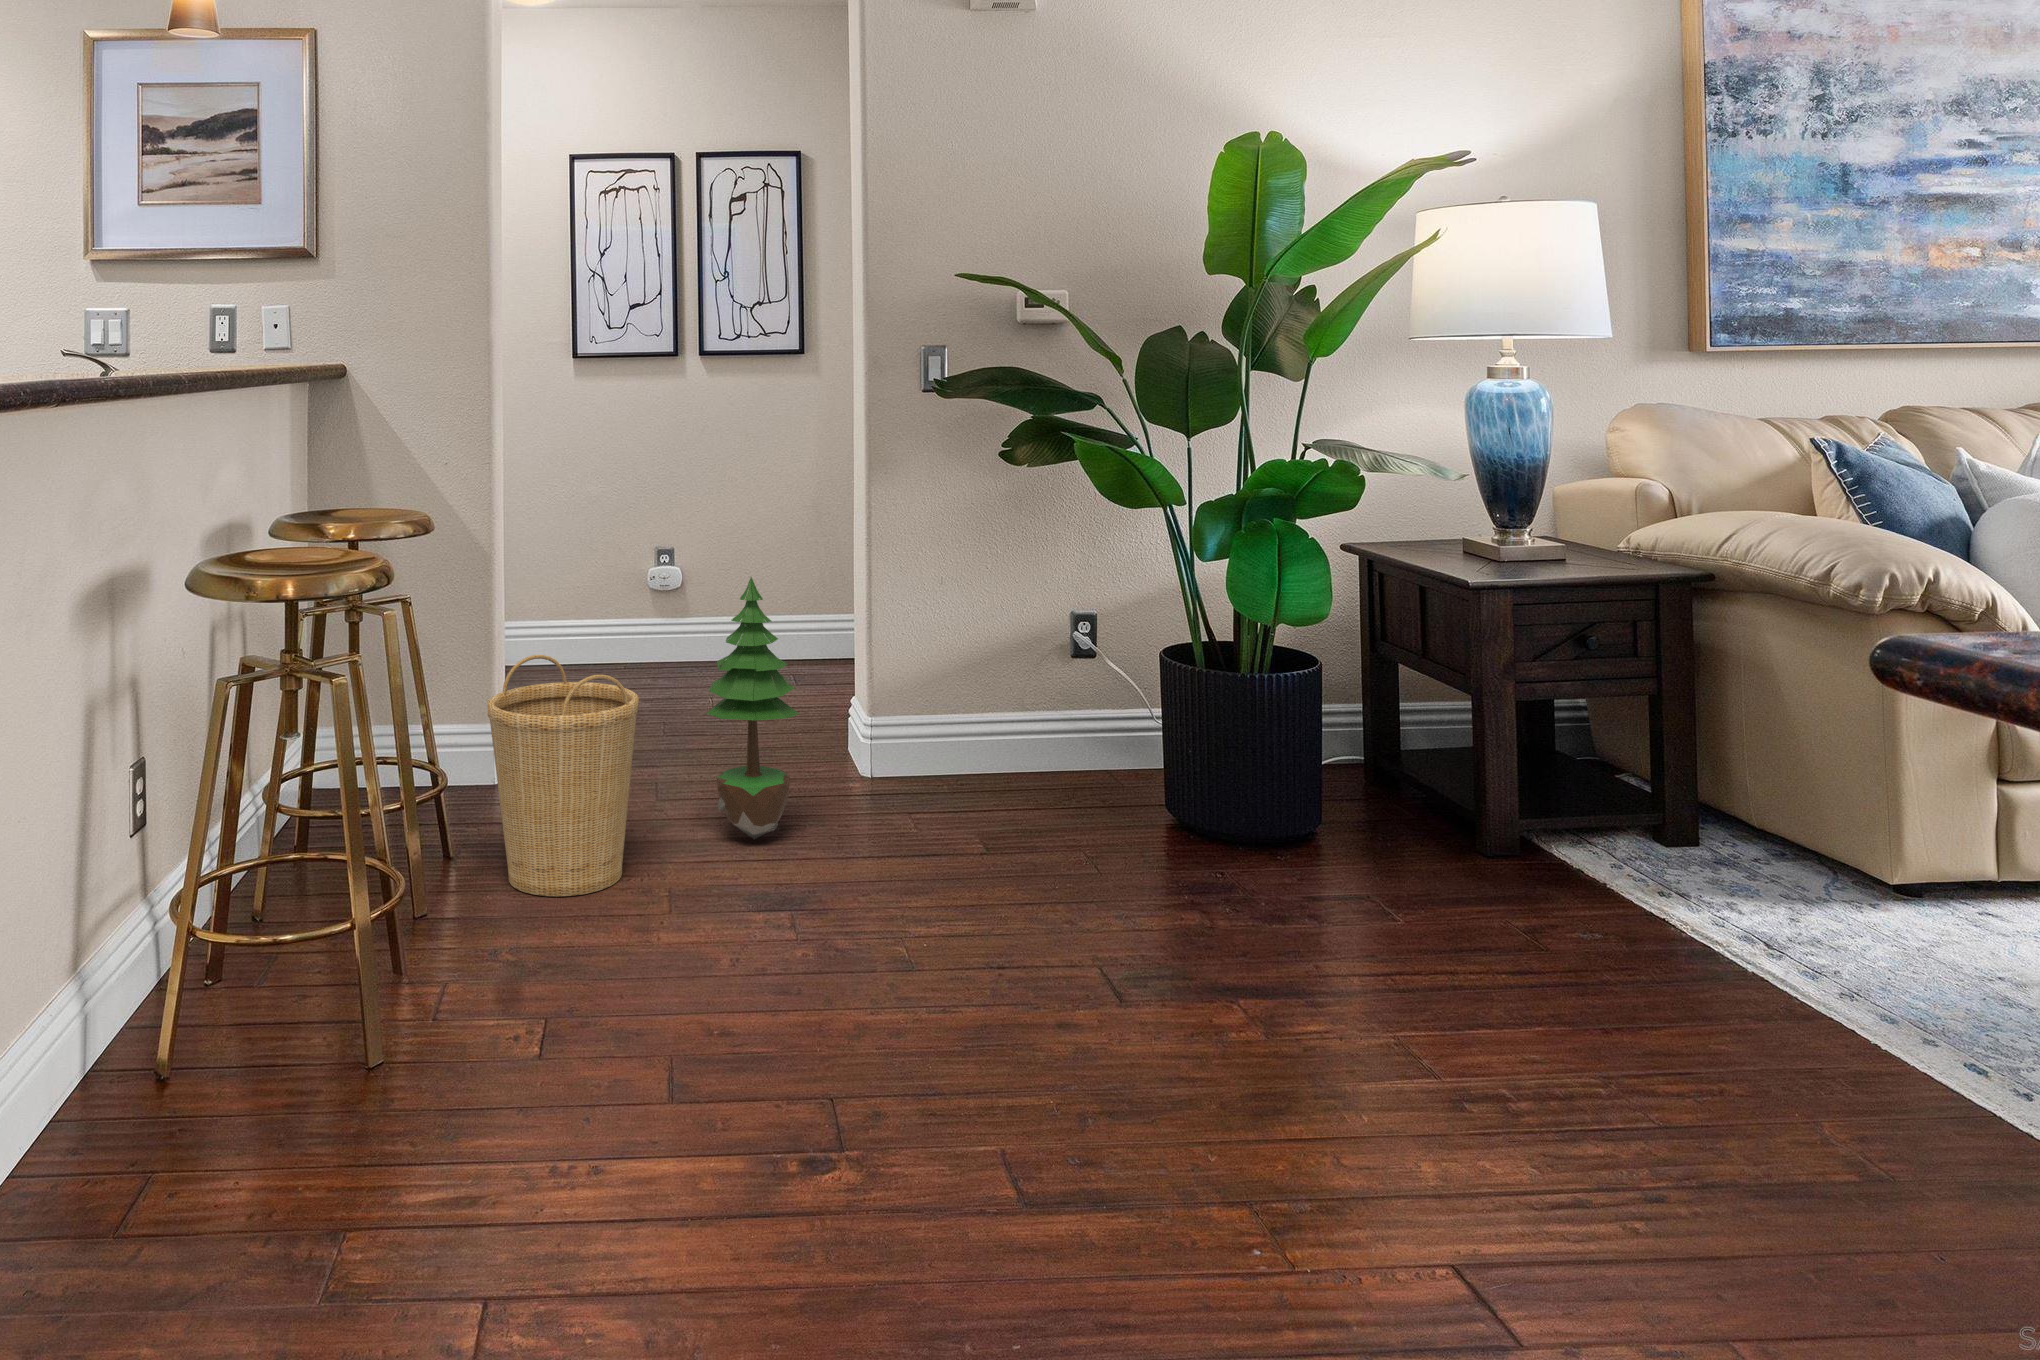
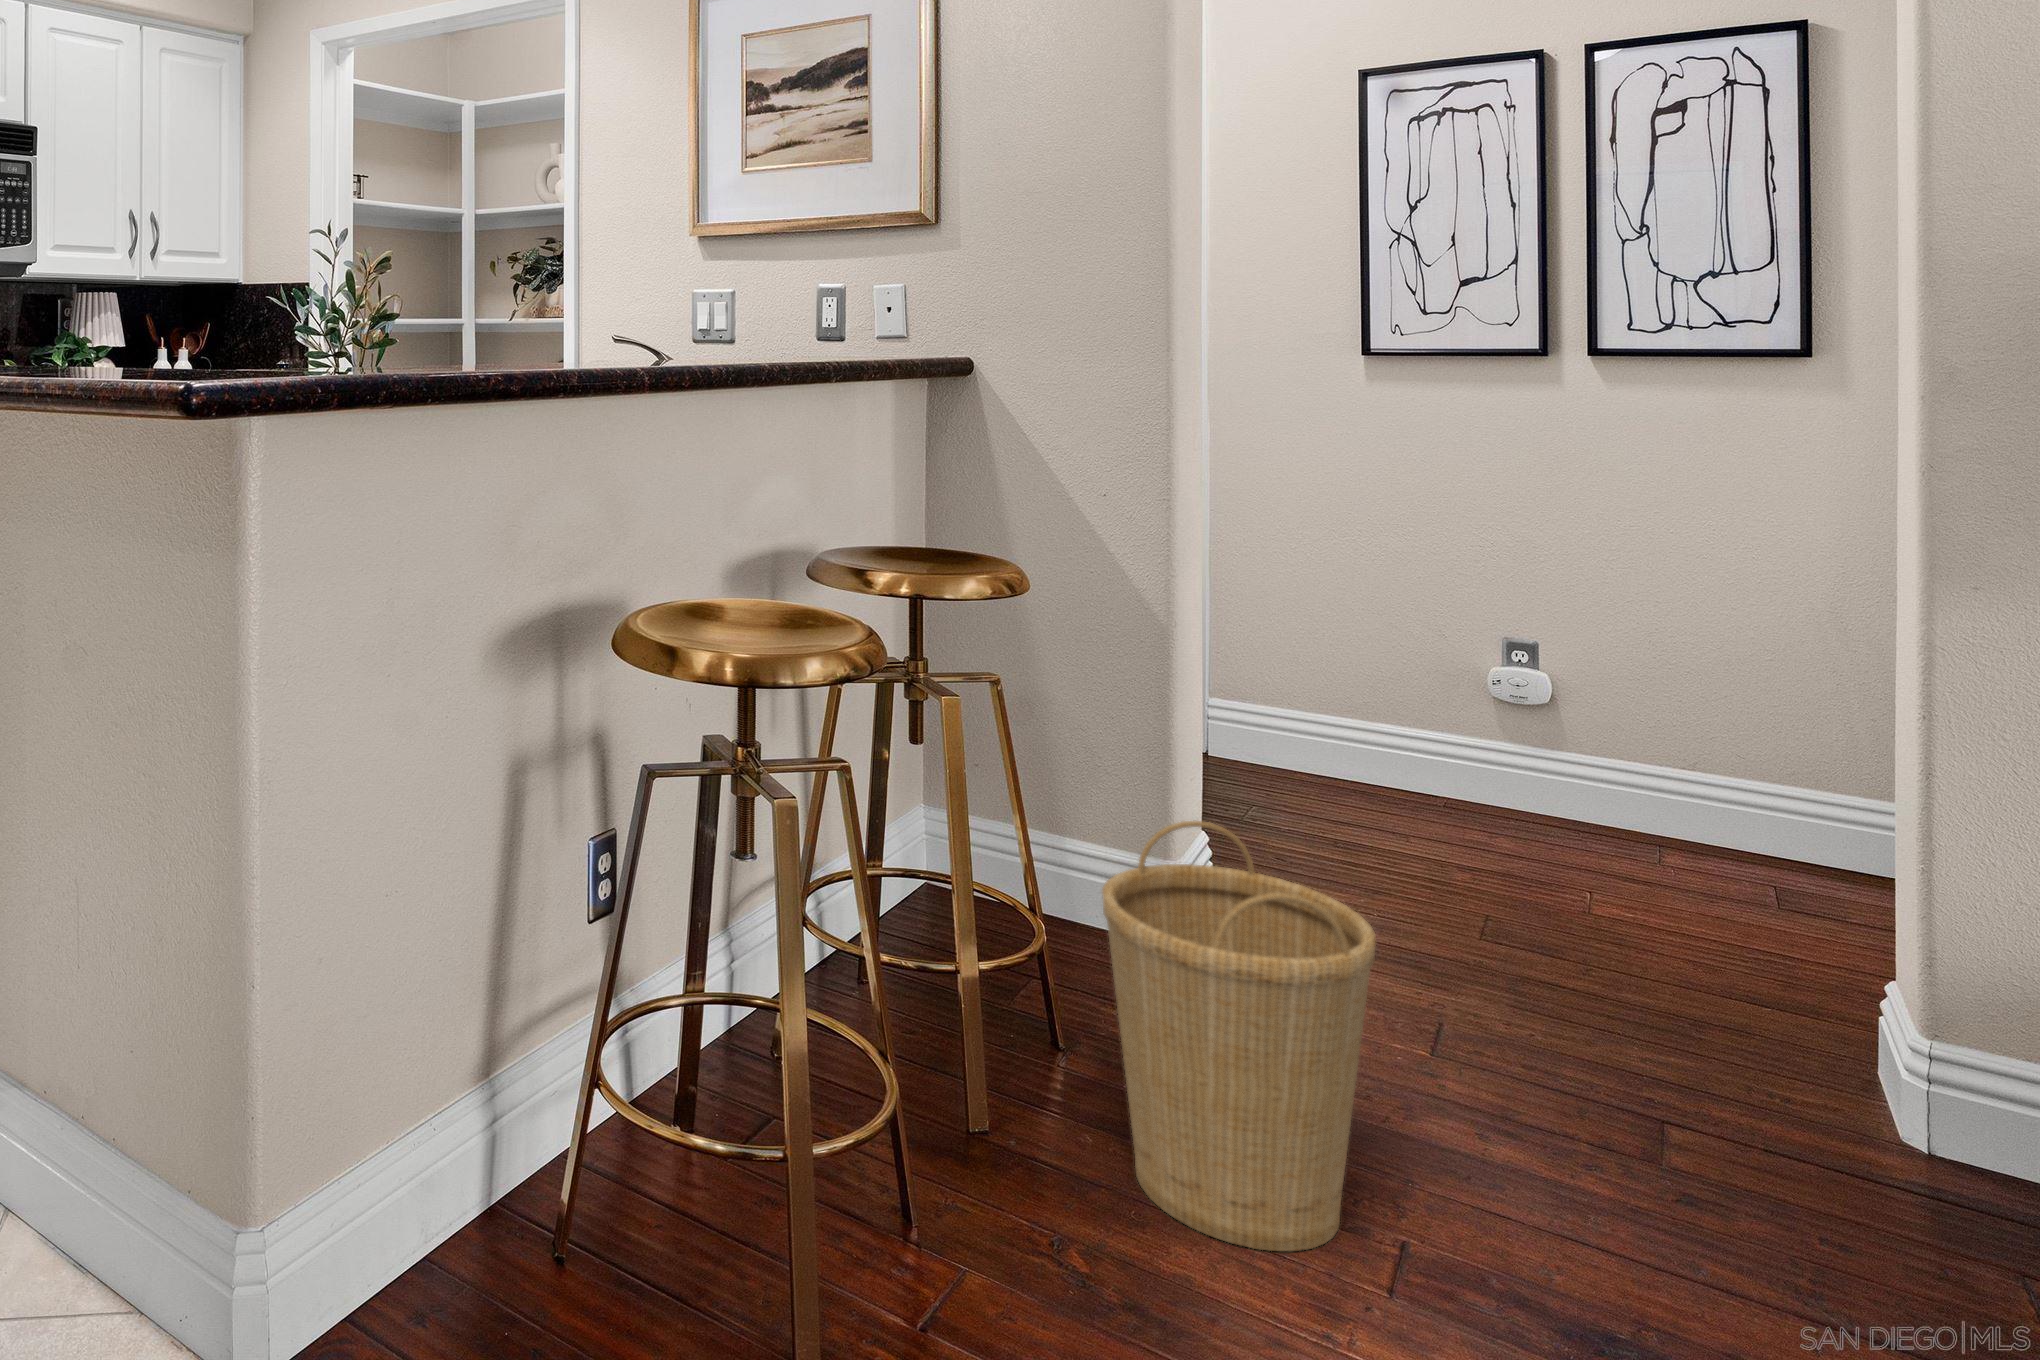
potted tree: present [706,577,799,839] -> none [1527,765,1750,1246]

